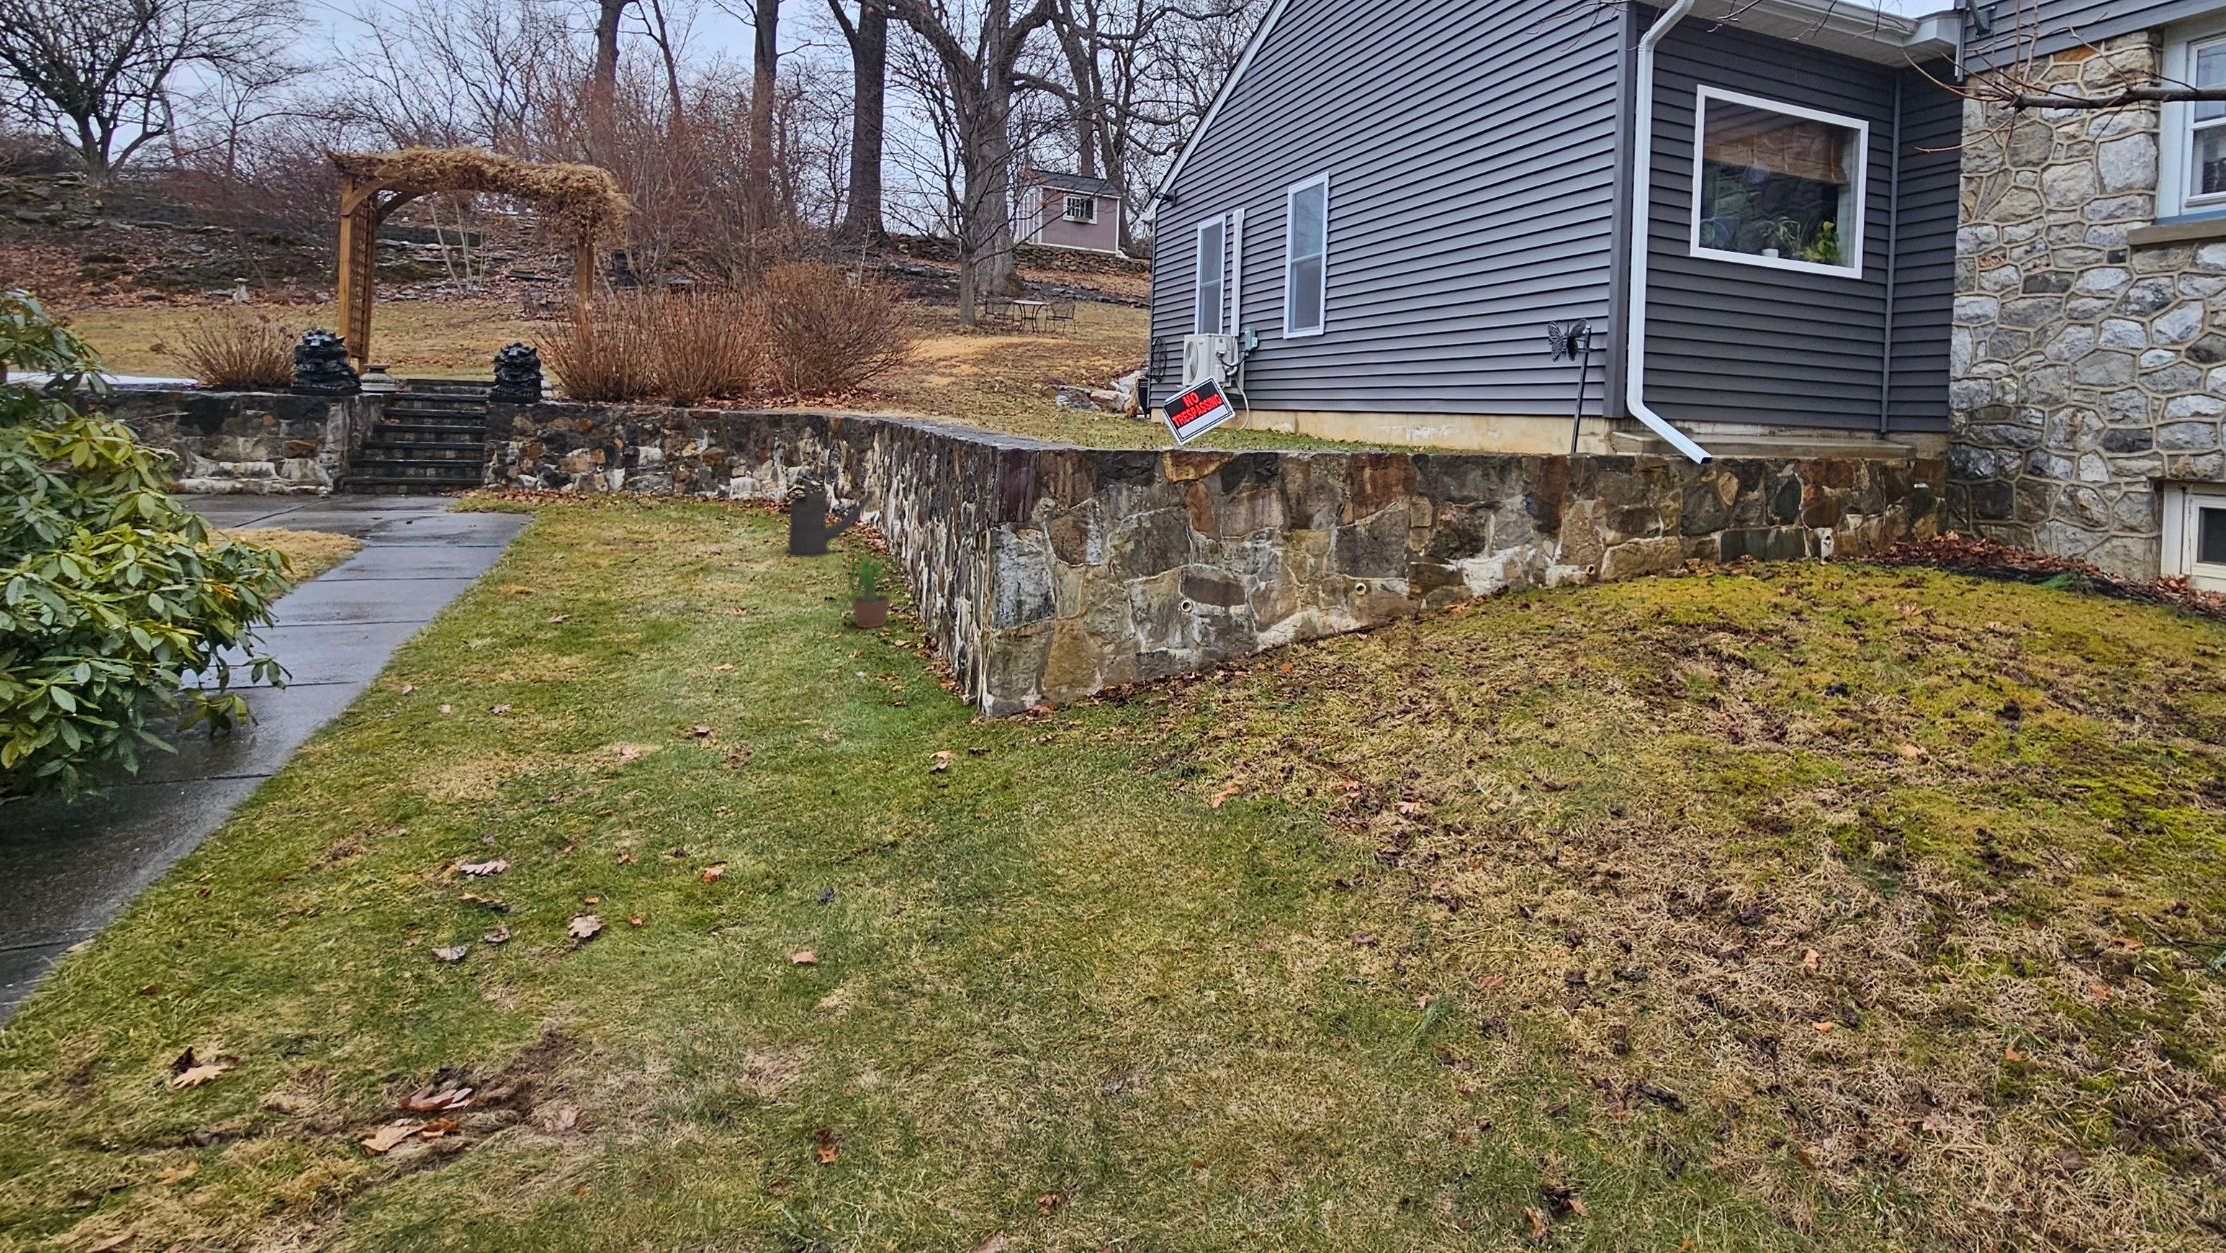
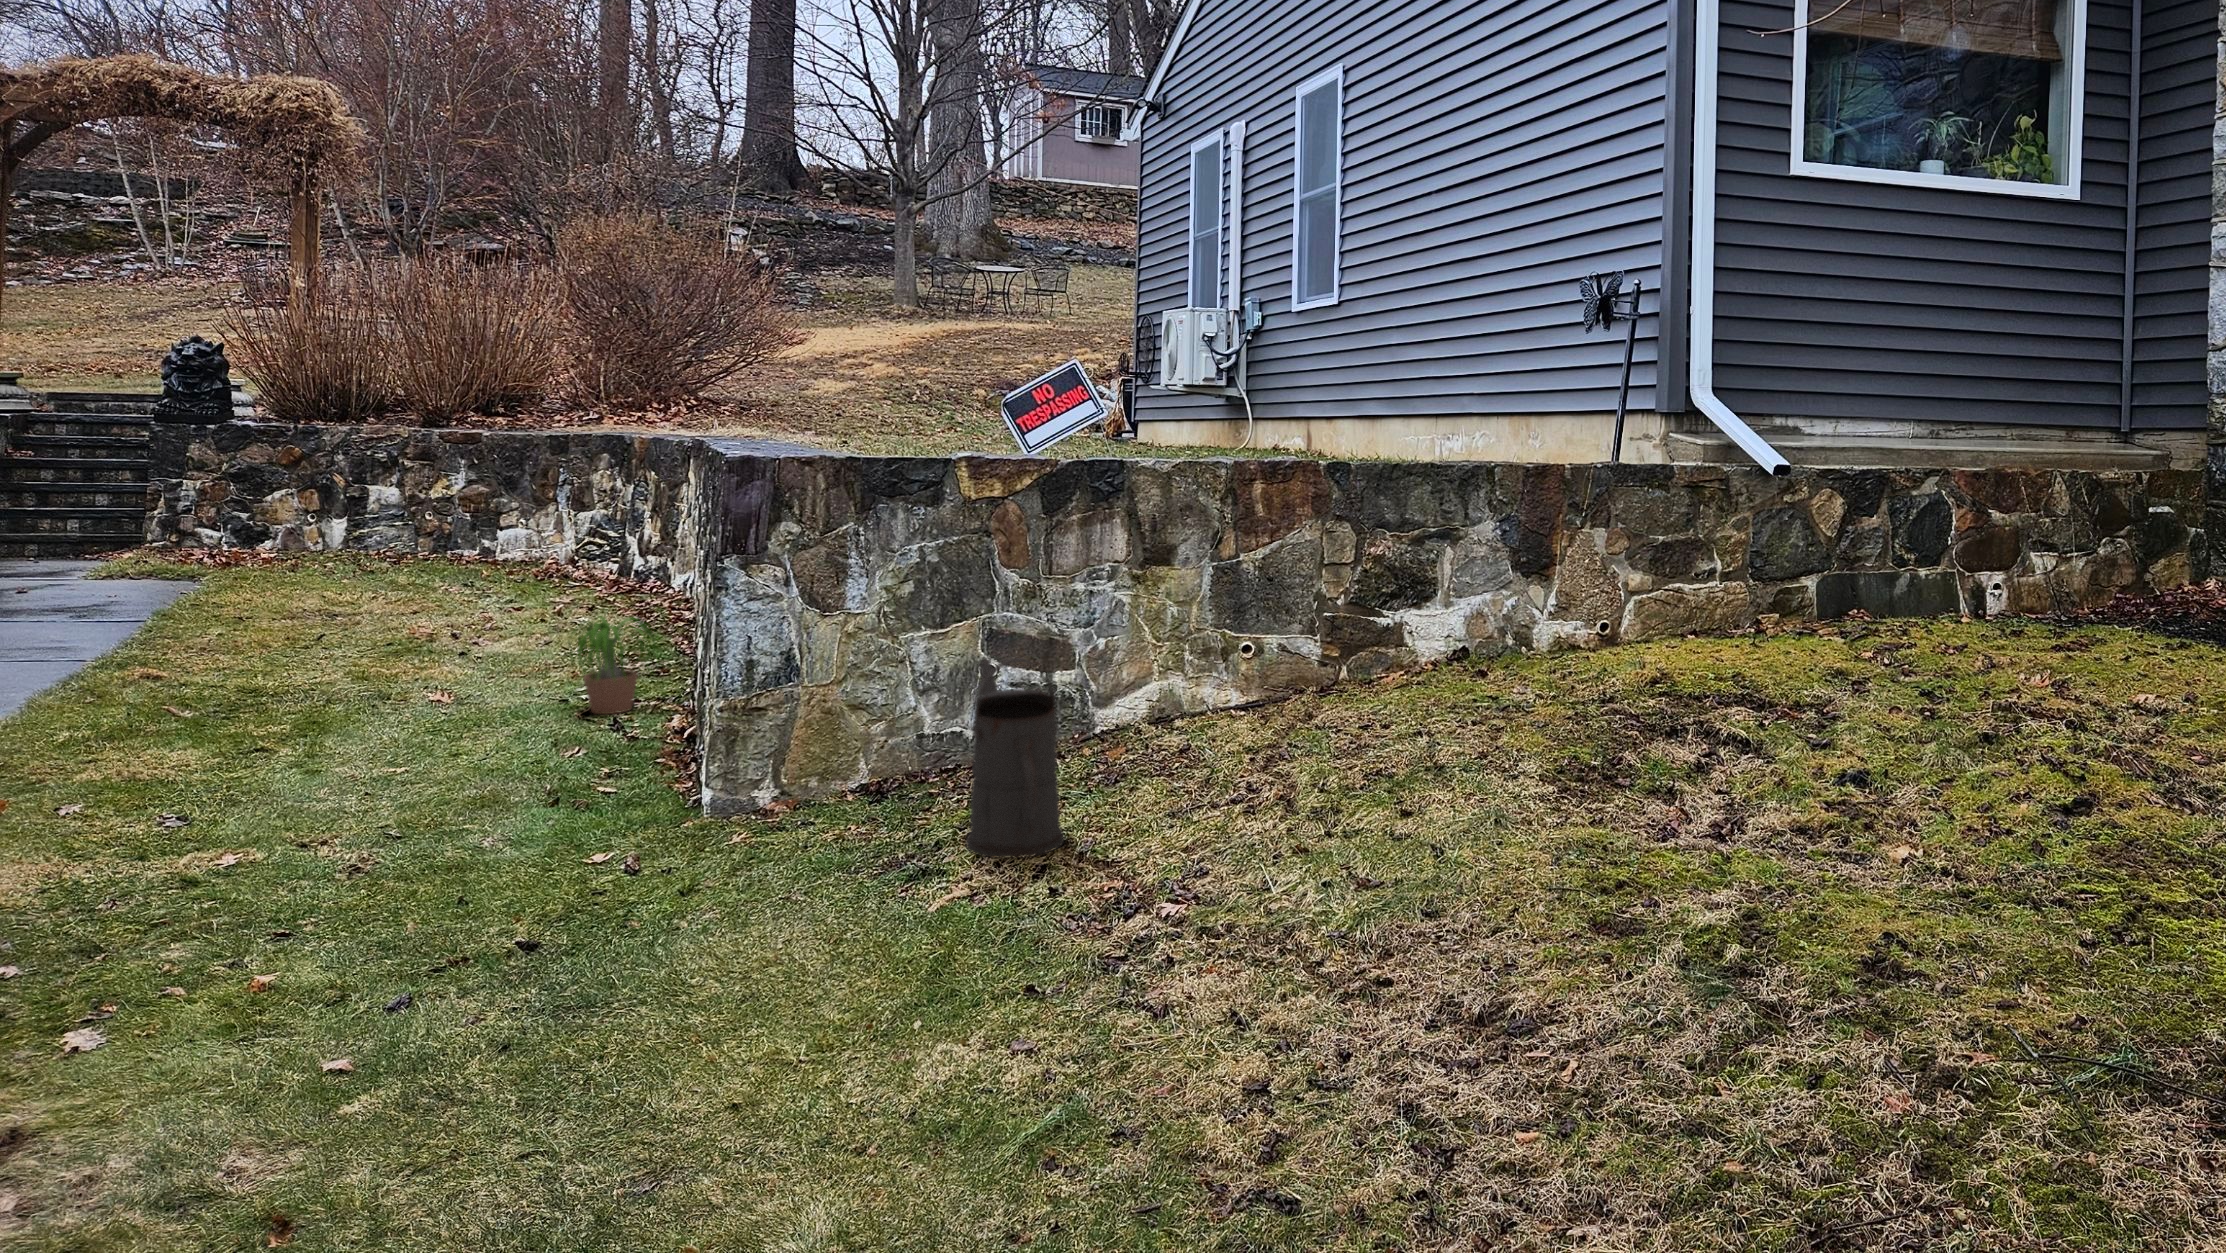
watering can: present [774,479,875,557] -> present [966,658,1064,858]

